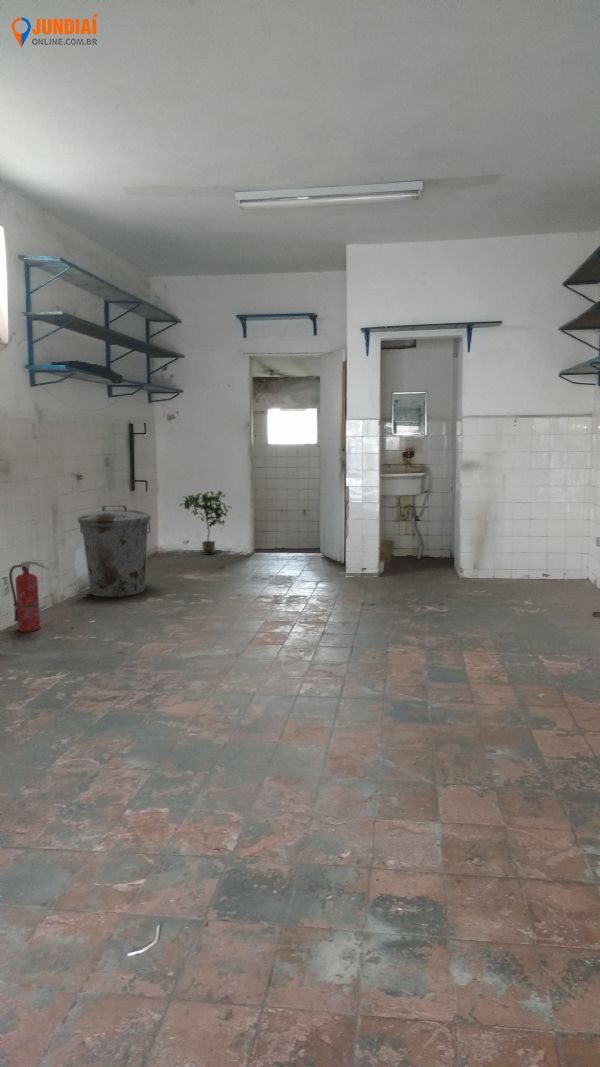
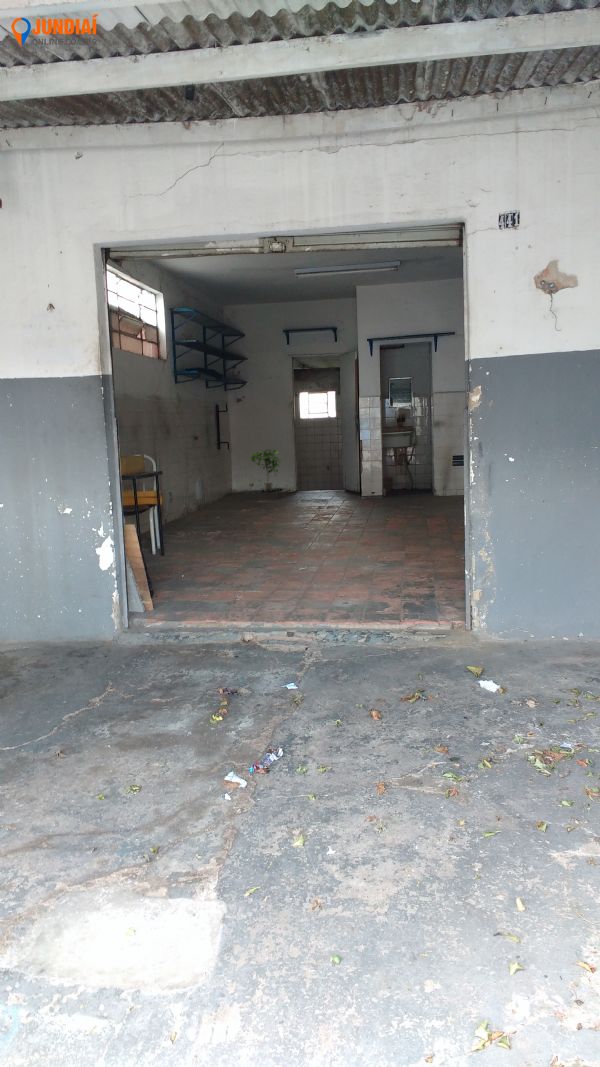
trash can: present [78,505,151,597] -> none [198,454,241,509]
fire extinguisher: present [9,559,49,632] -> none [174,480,196,521]

